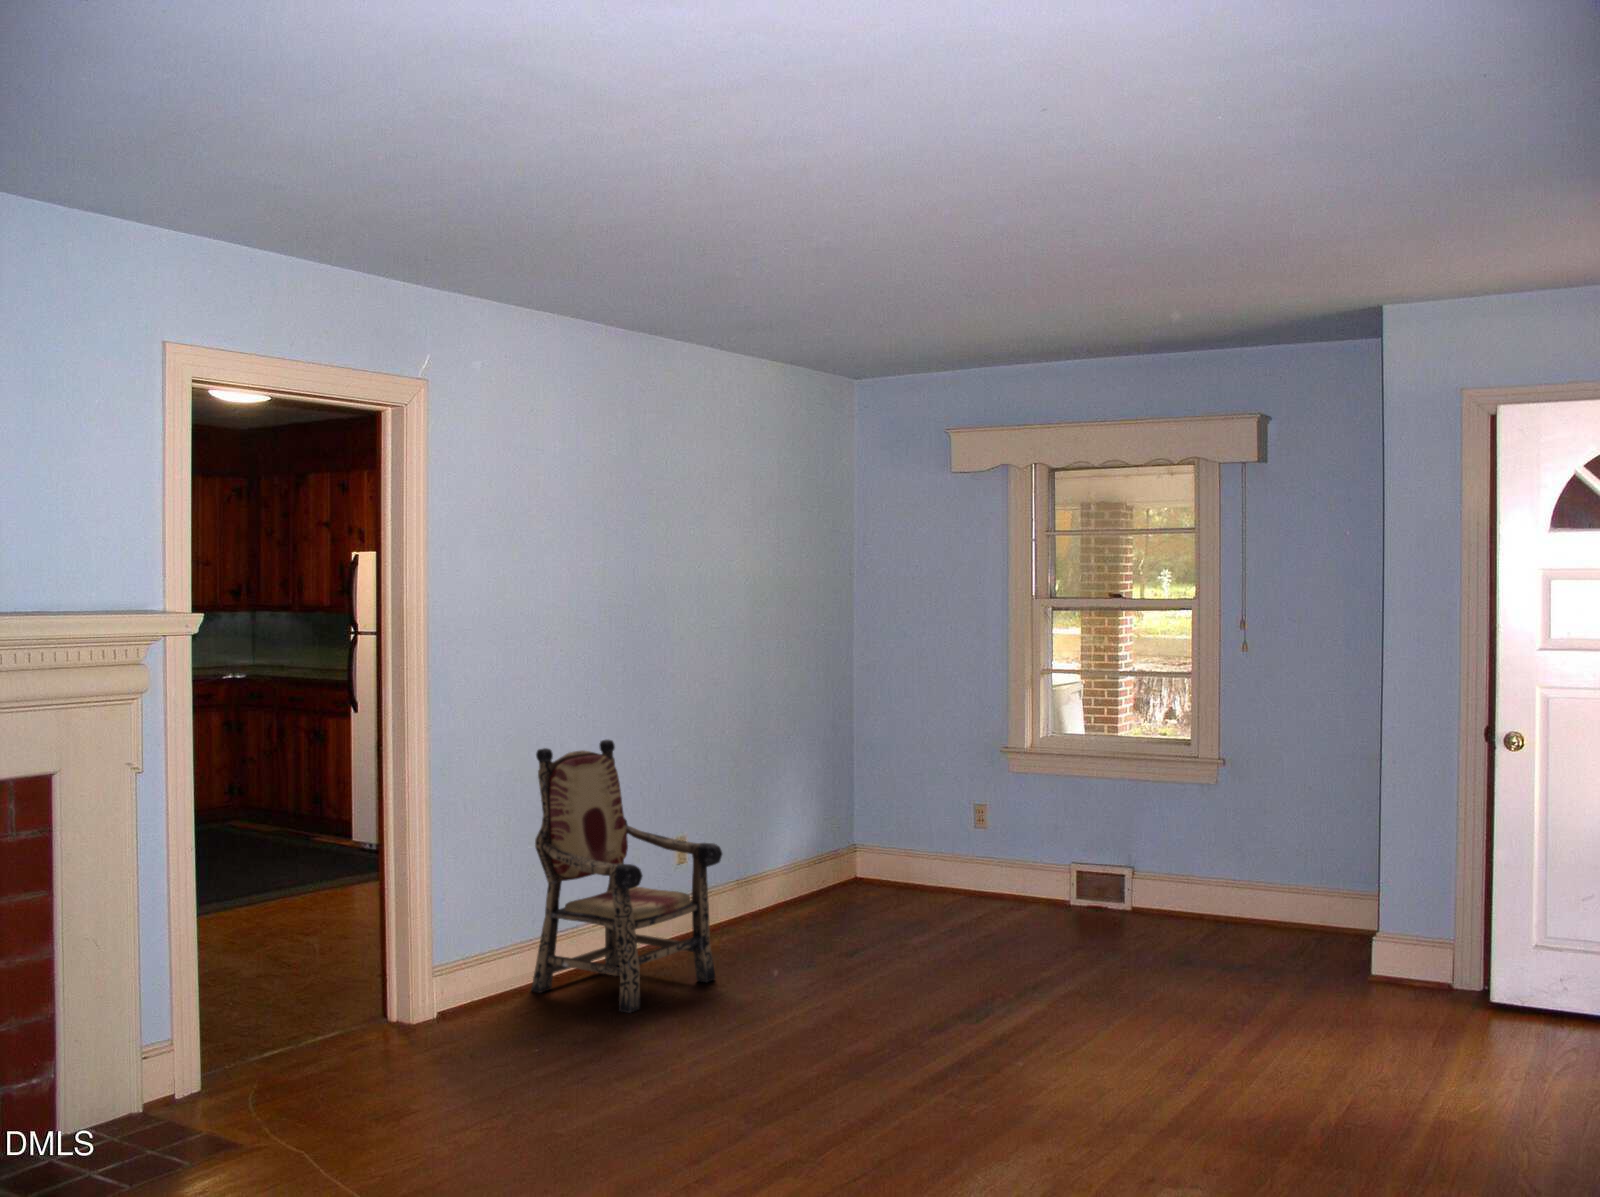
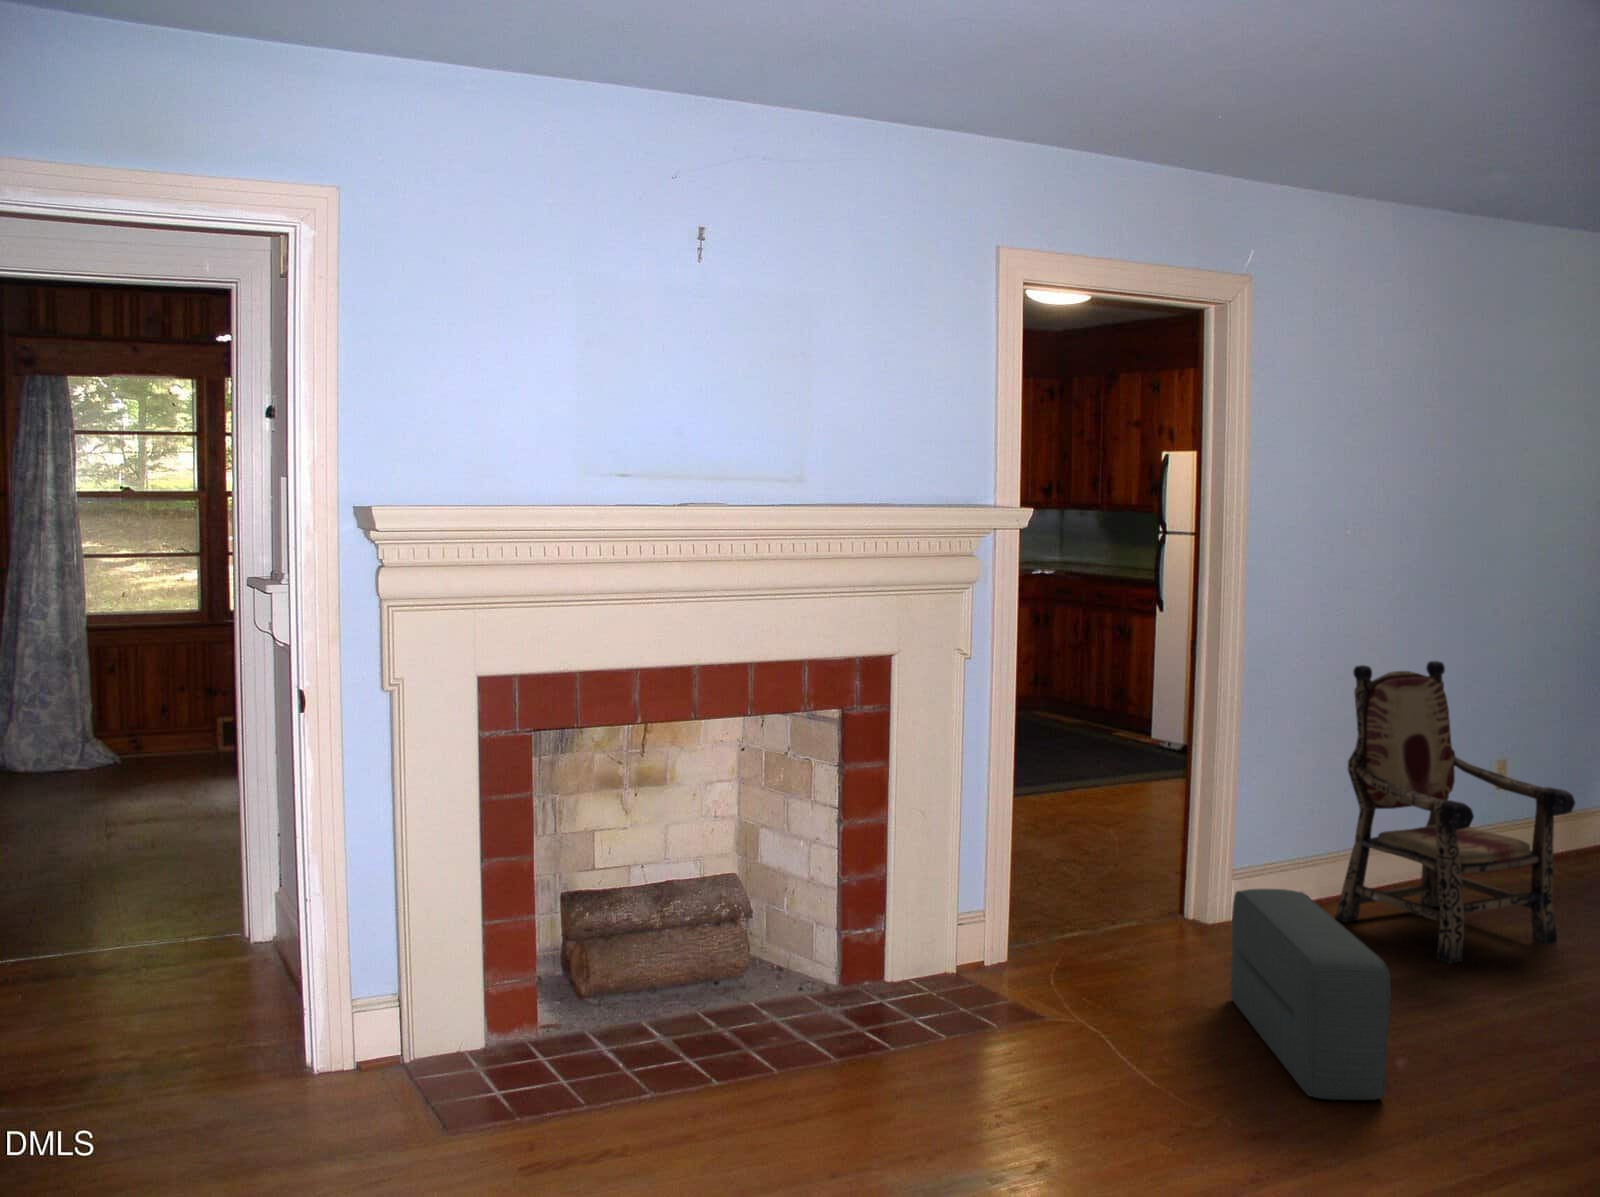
pouf: none [433,966,574,1154] -> present [1230,889,1390,1100]

